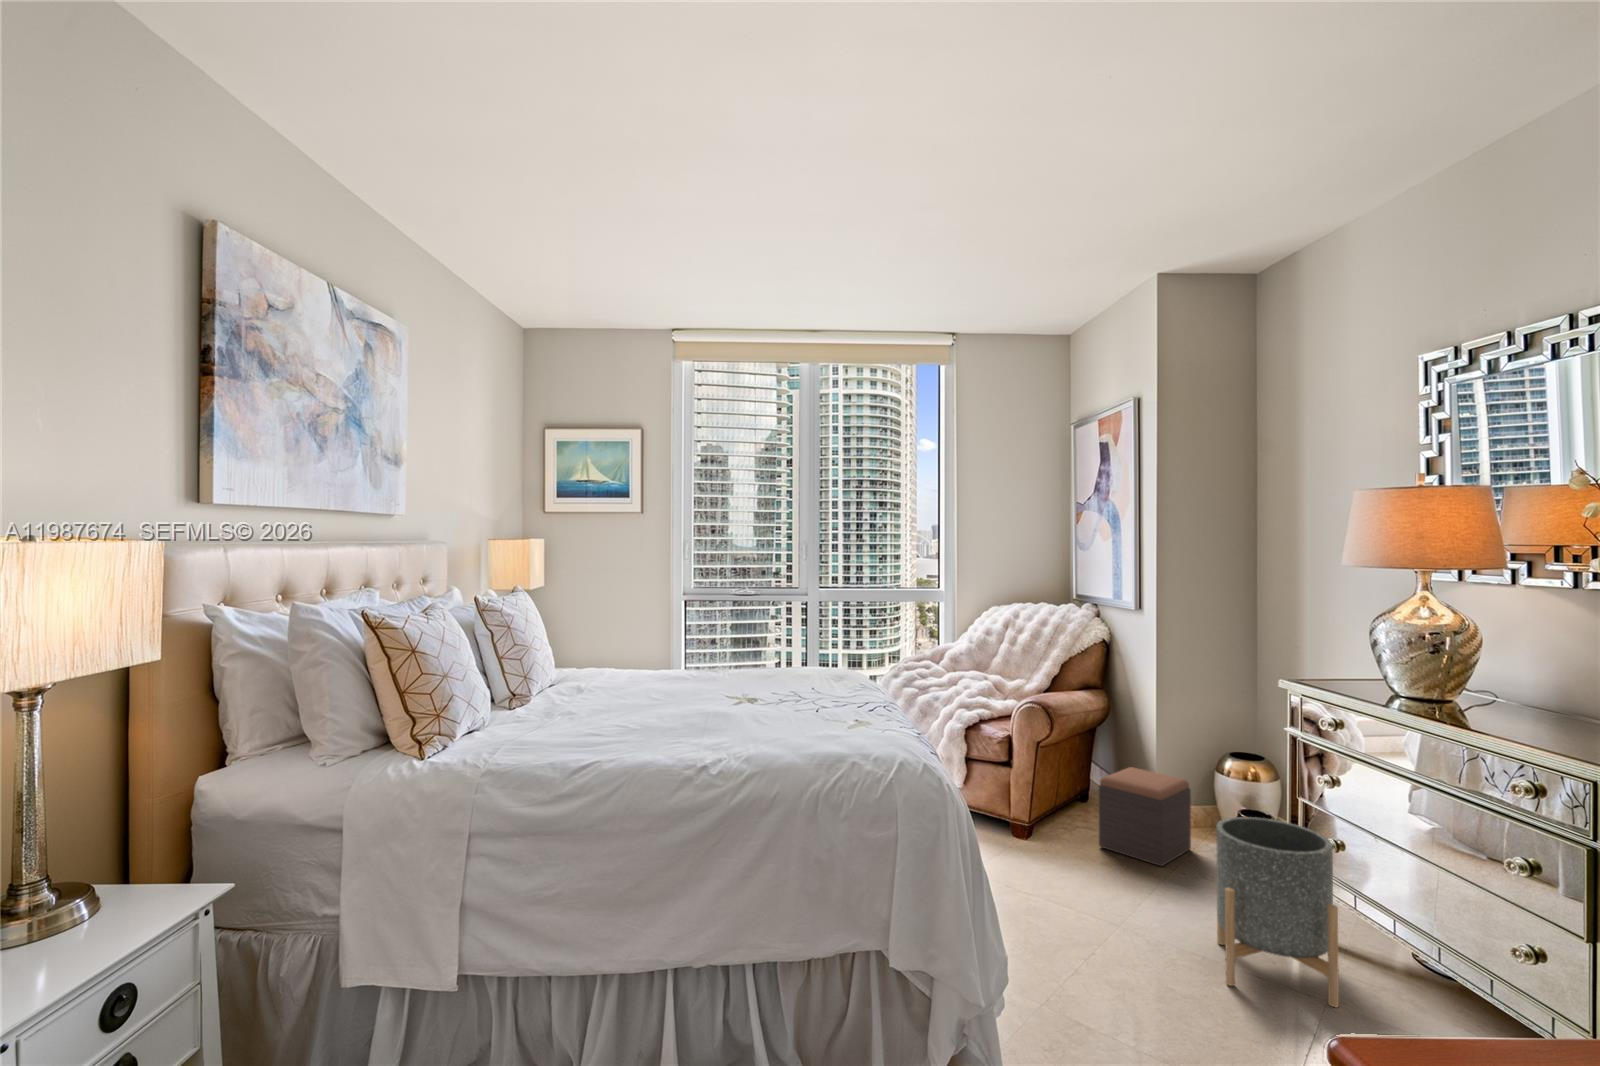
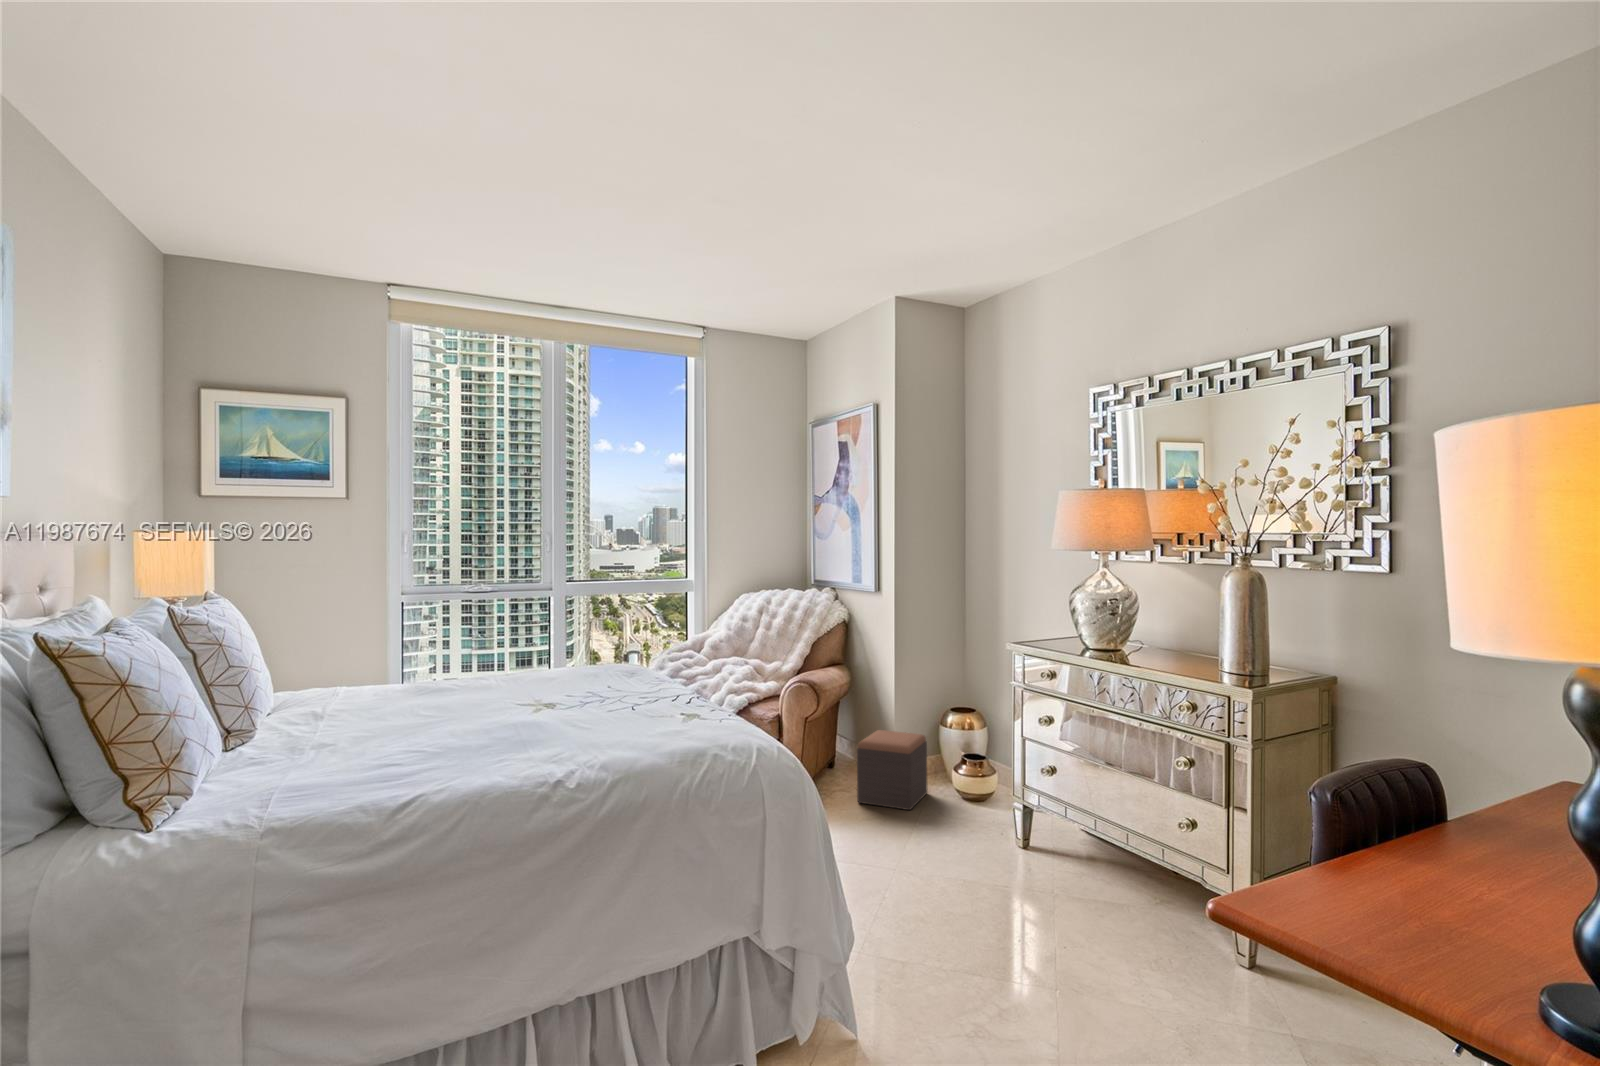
planter: present [1217,817,1339,1007] -> none [966,755,1056,890]

